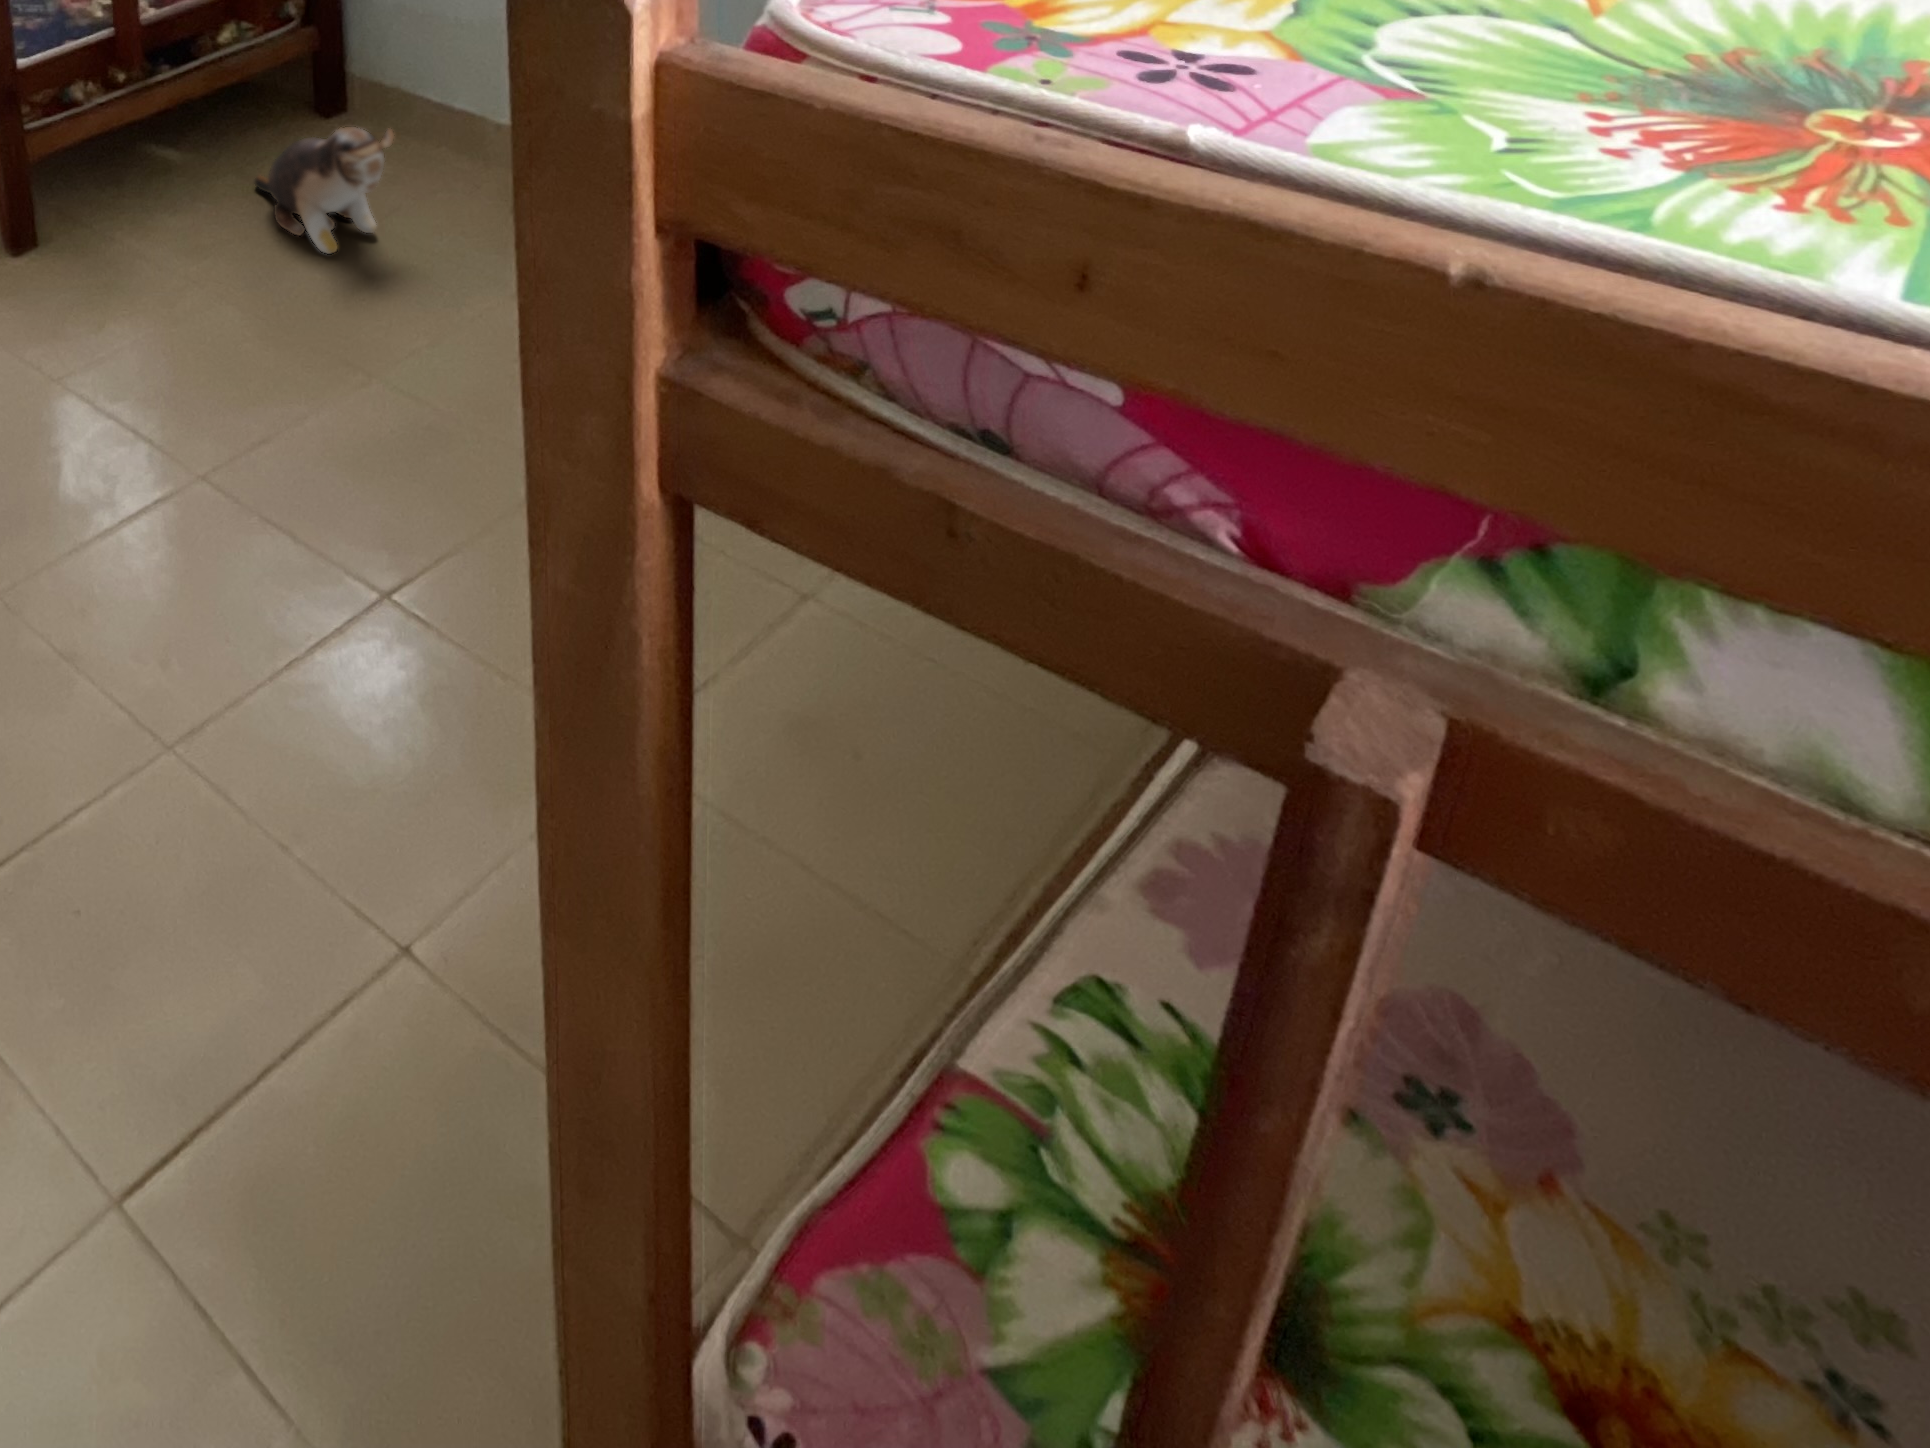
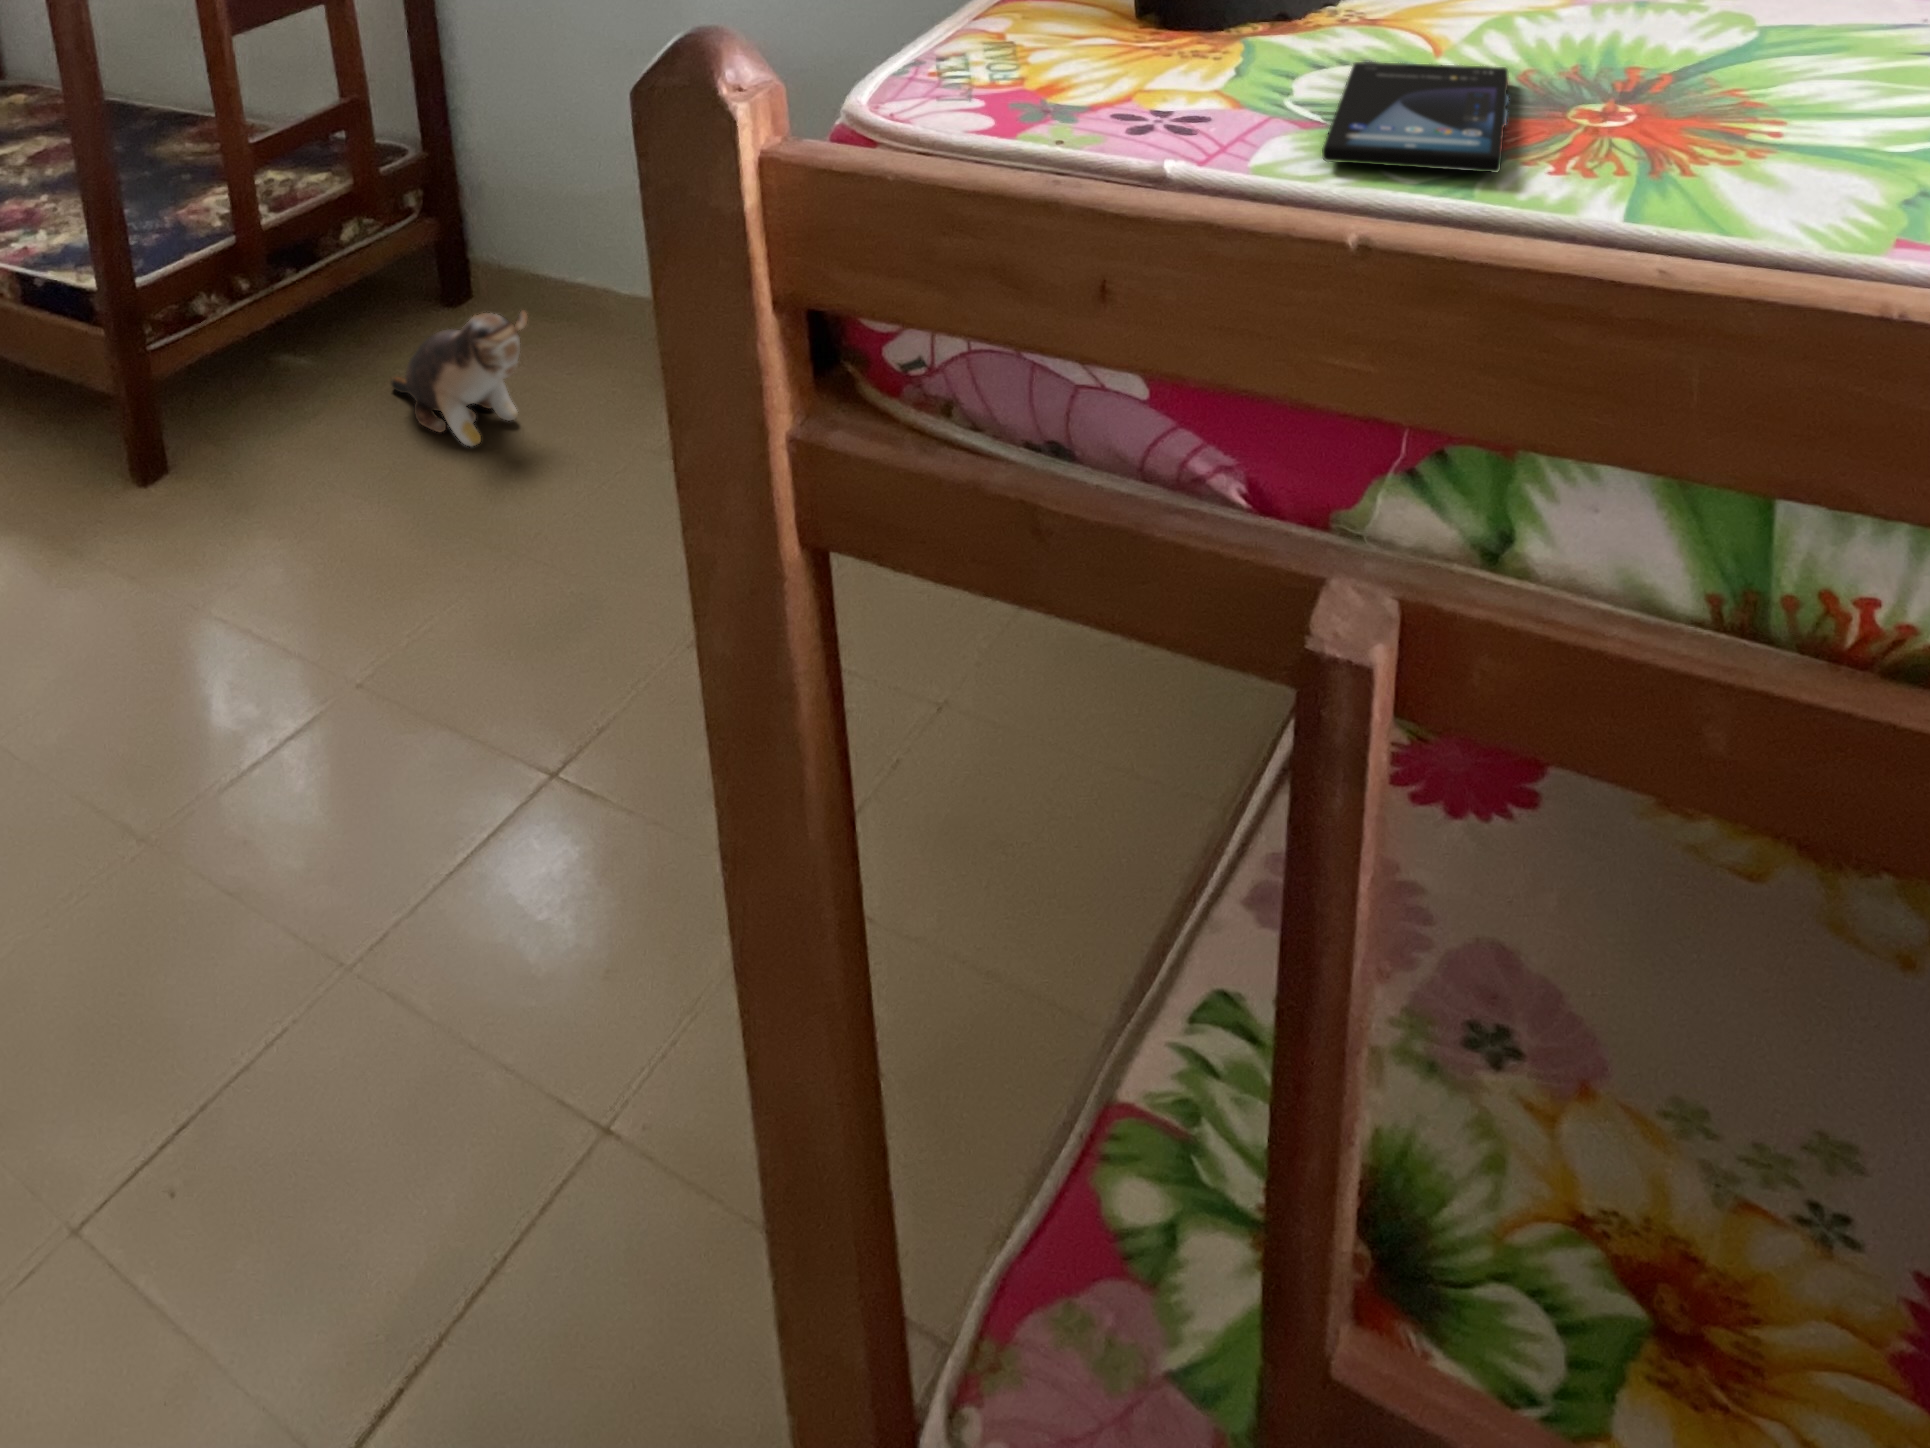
smartphone: none [1424,13,1715,200] -> present [1322,62,1509,172]

